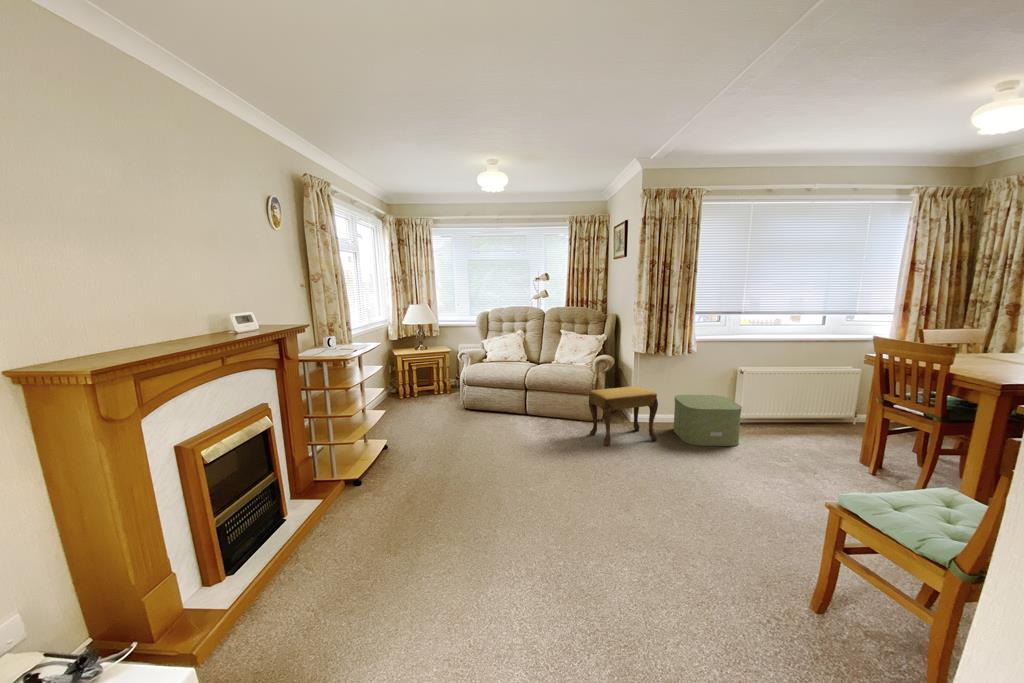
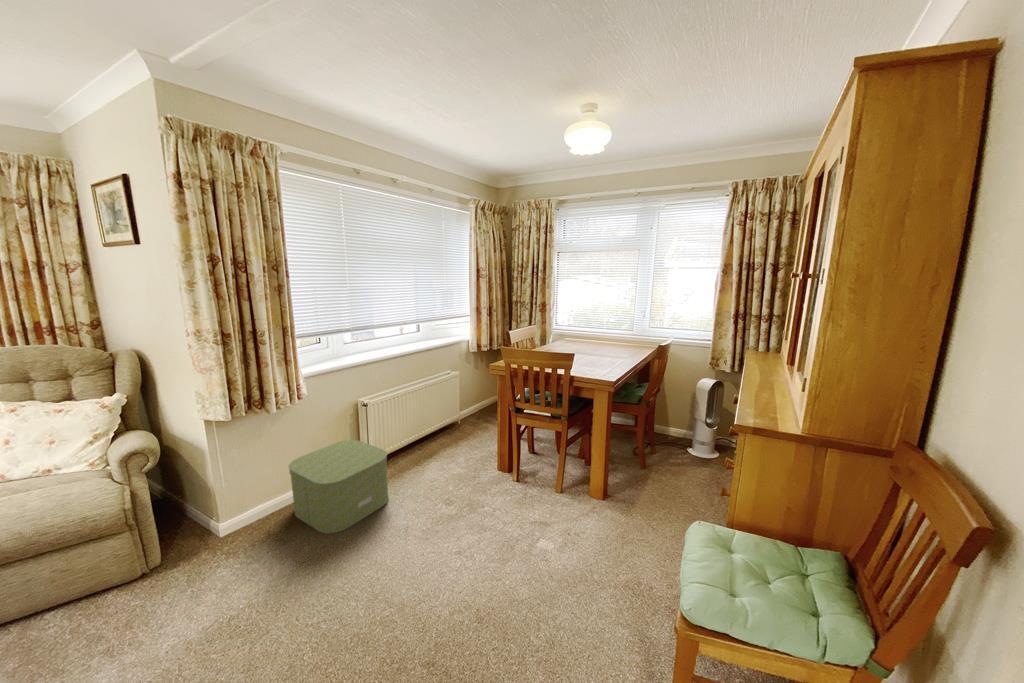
footstool: present [589,386,658,446] -> none [106,480,280,643]

